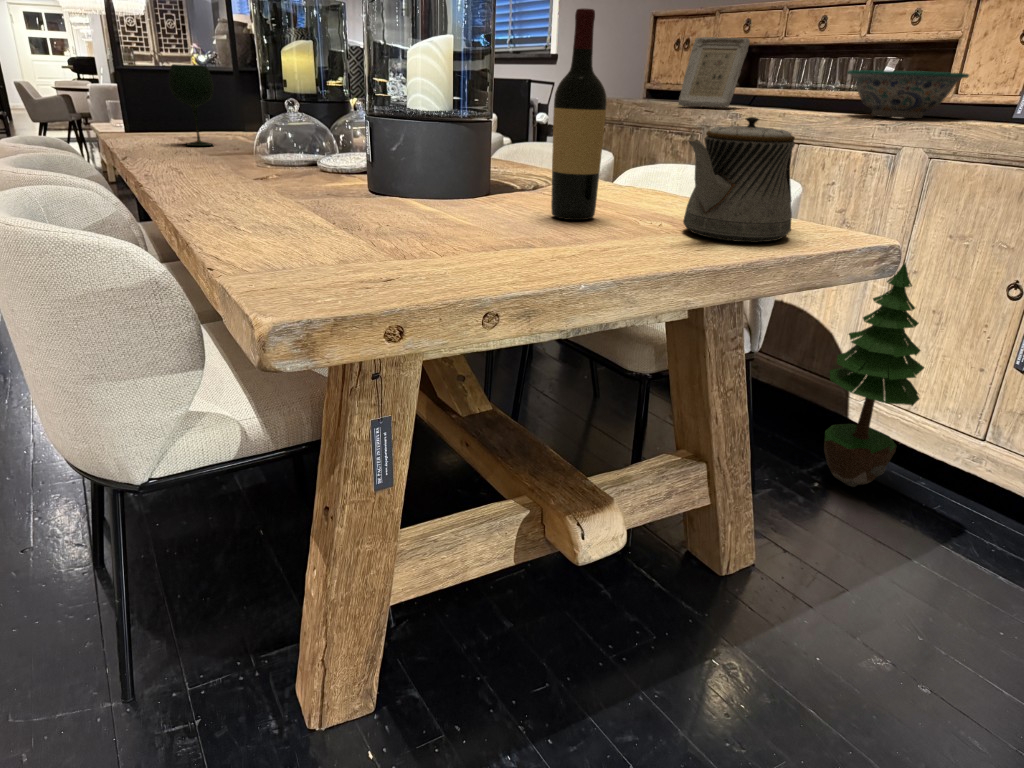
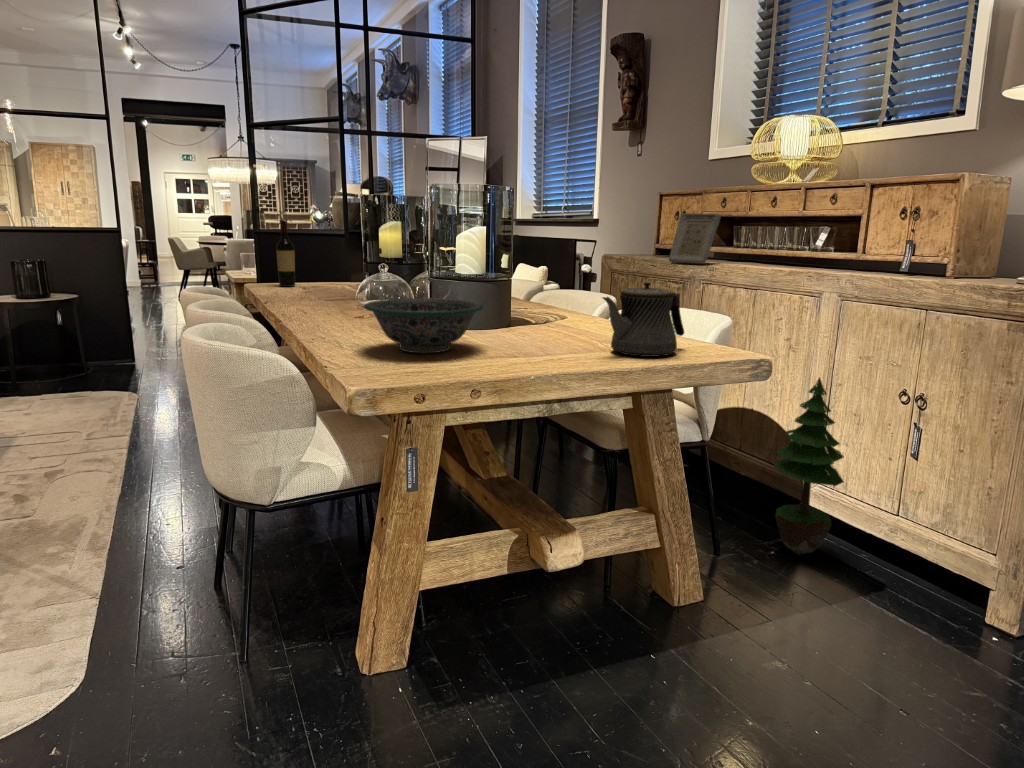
wine bottle: present [551,8,607,220] -> present [276,220,295,287]
wine glass: present [169,64,214,146] -> none [299,240,329,295]
decorative bowl: present [847,70,969,118] -> present [364,298,484,353]

